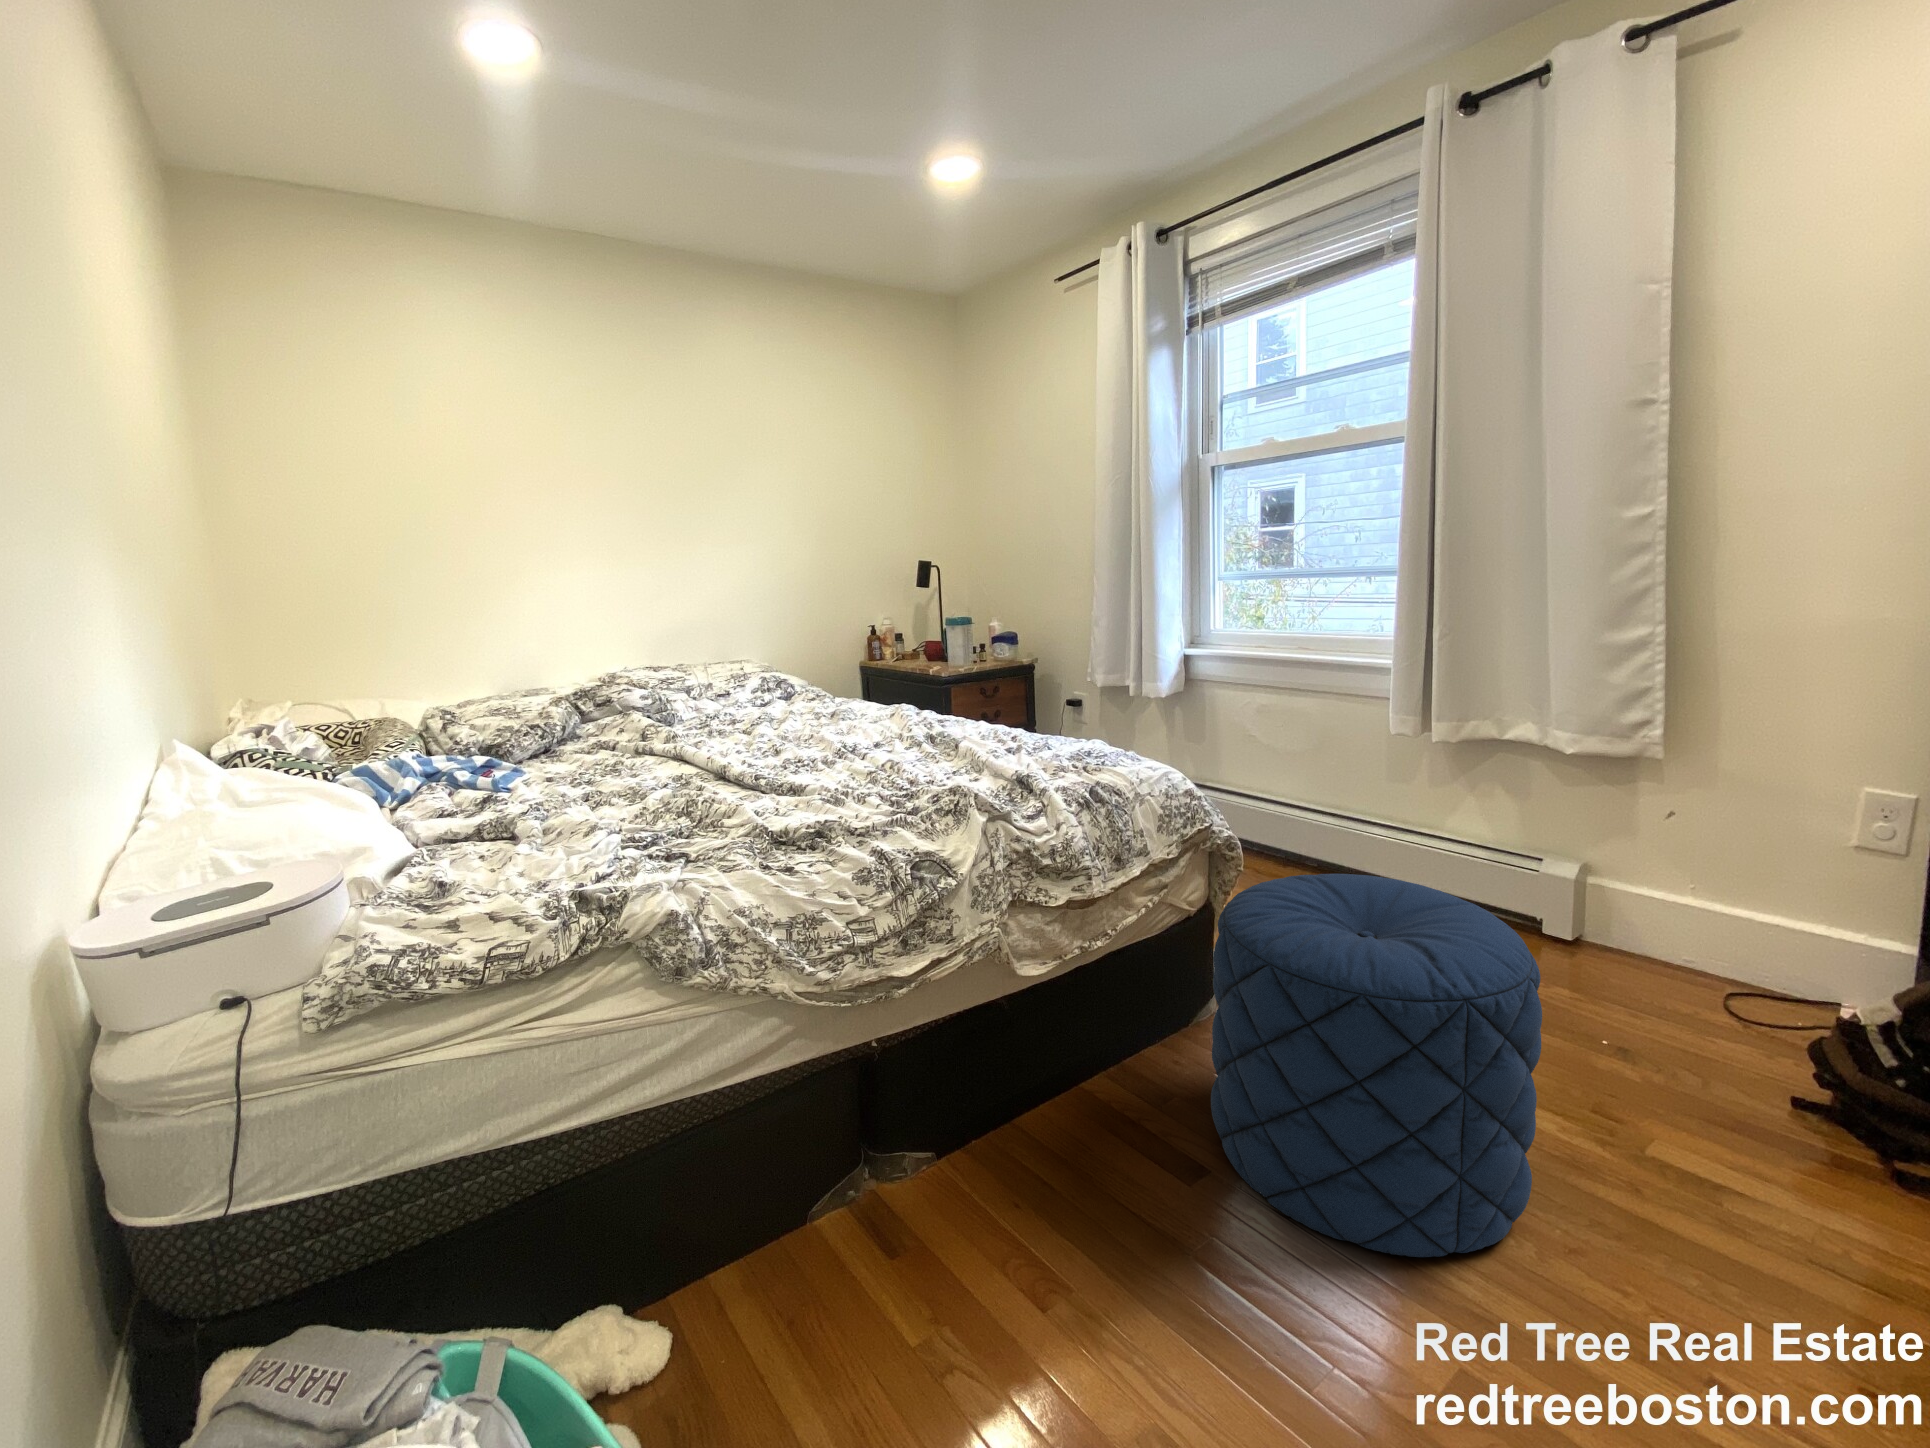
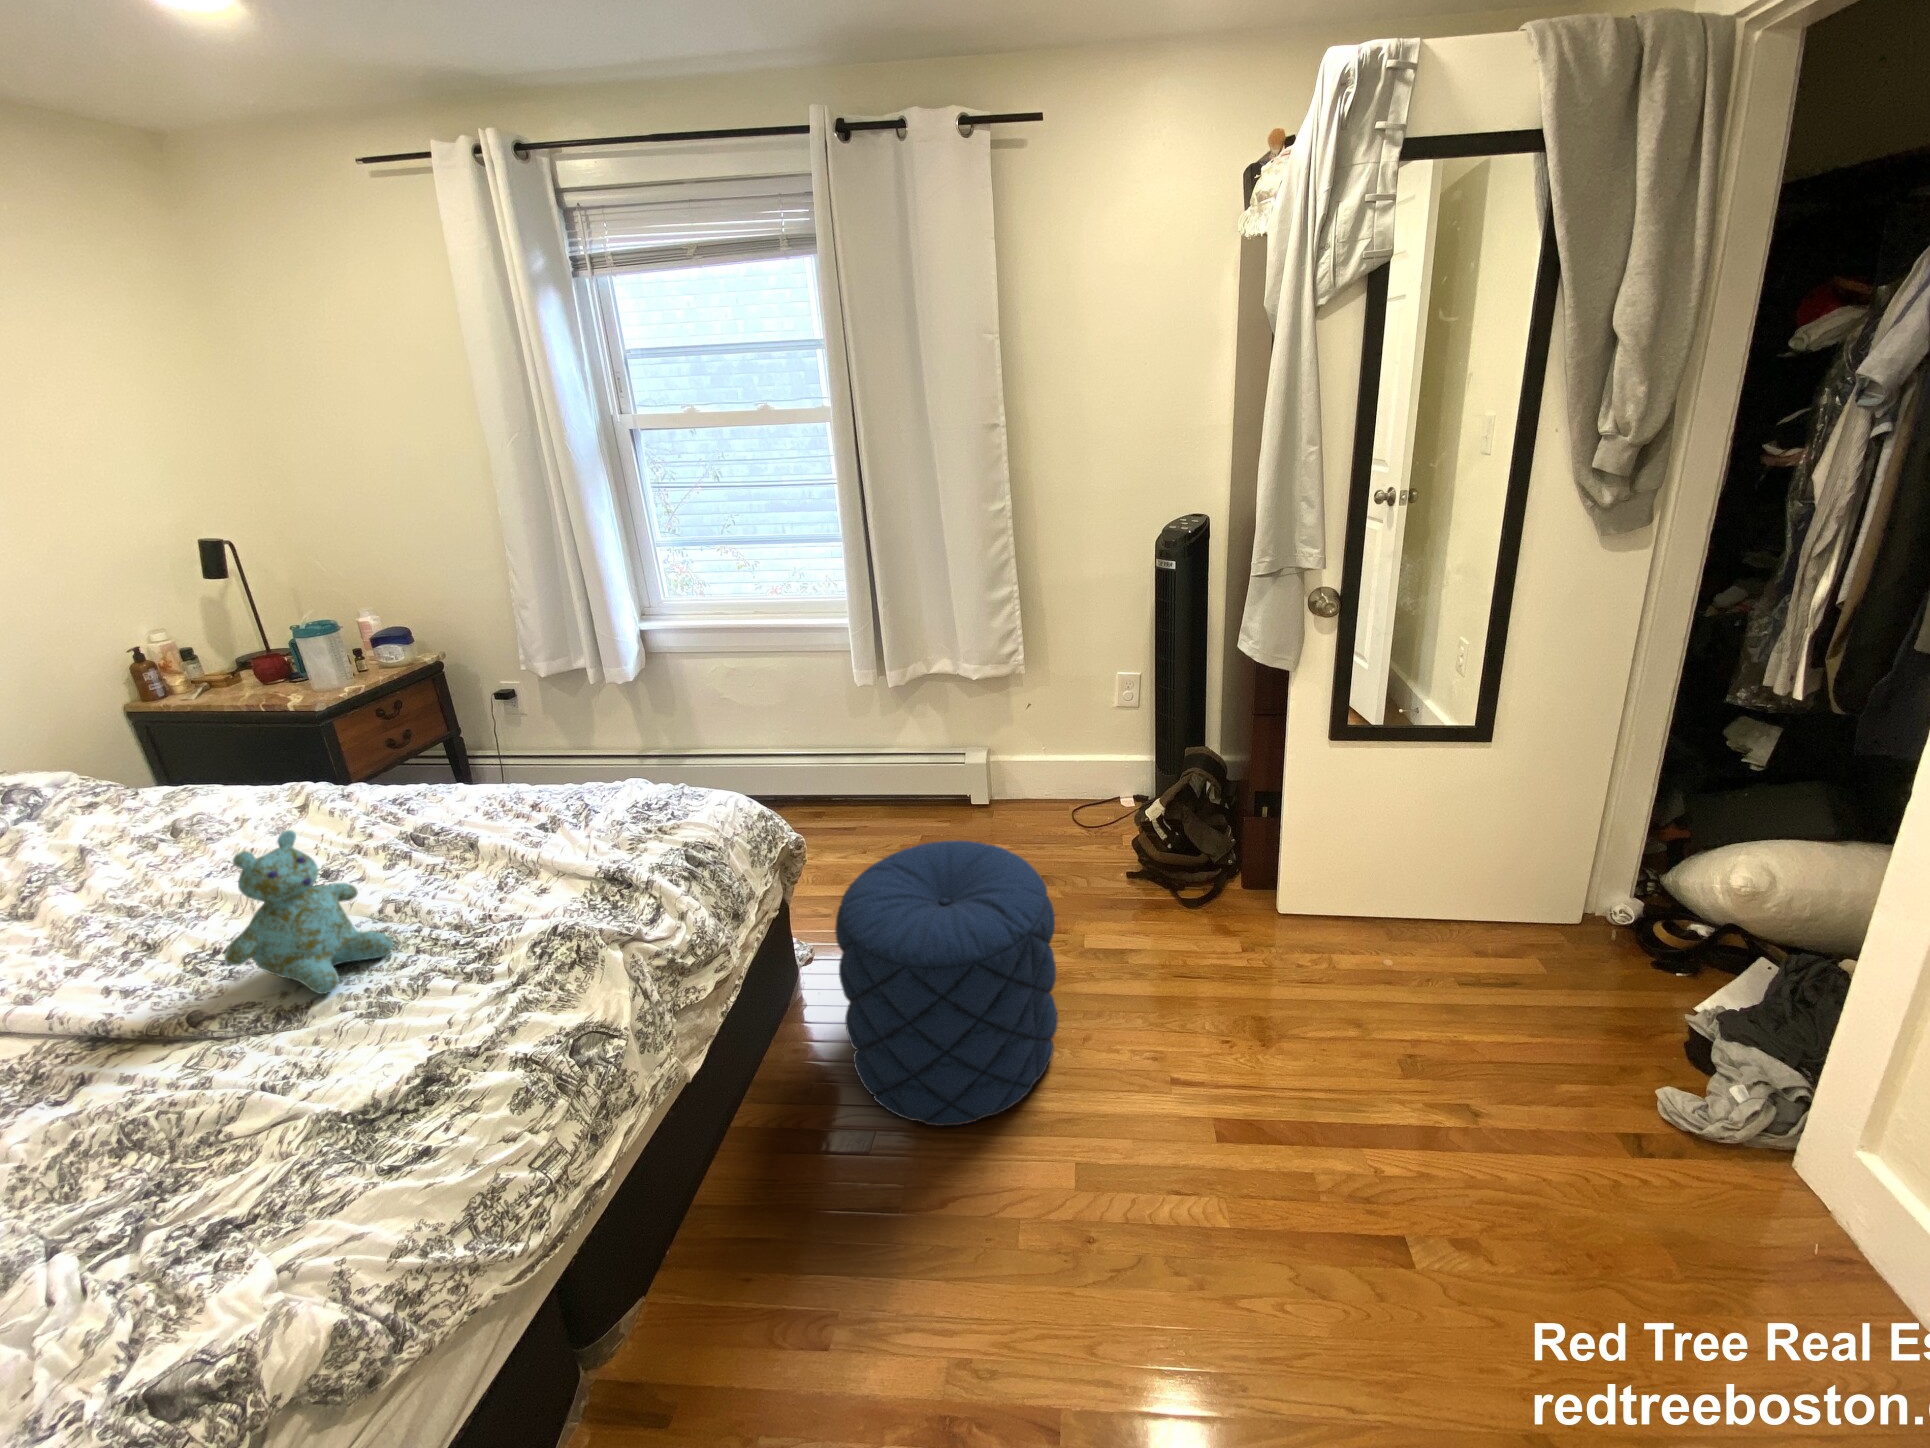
stuffed bear: none [776,669,864,787] -> present [225,830,393,994]

